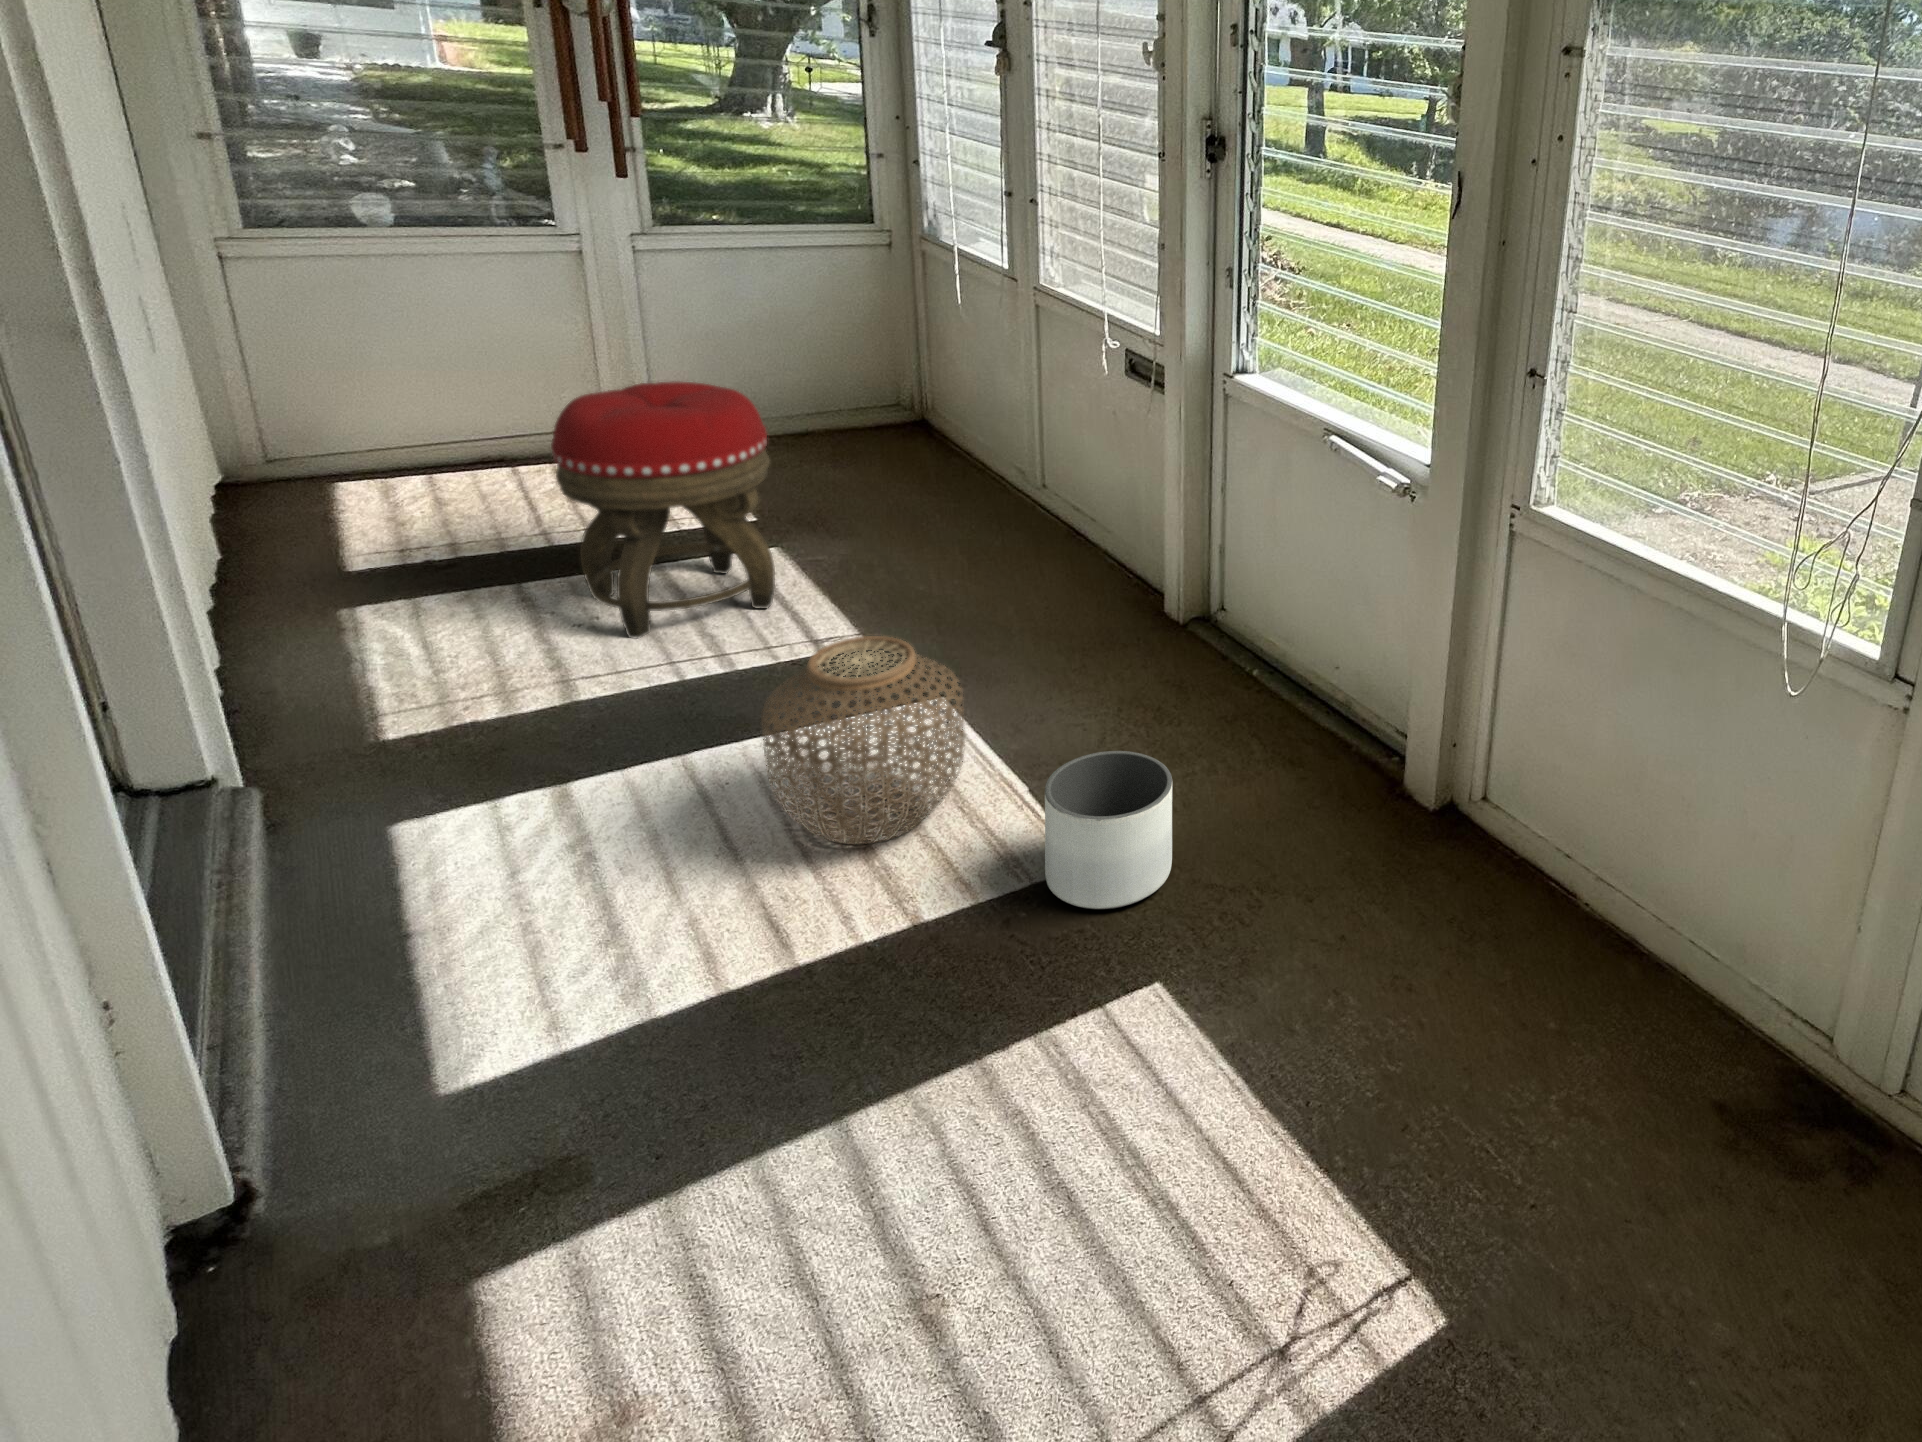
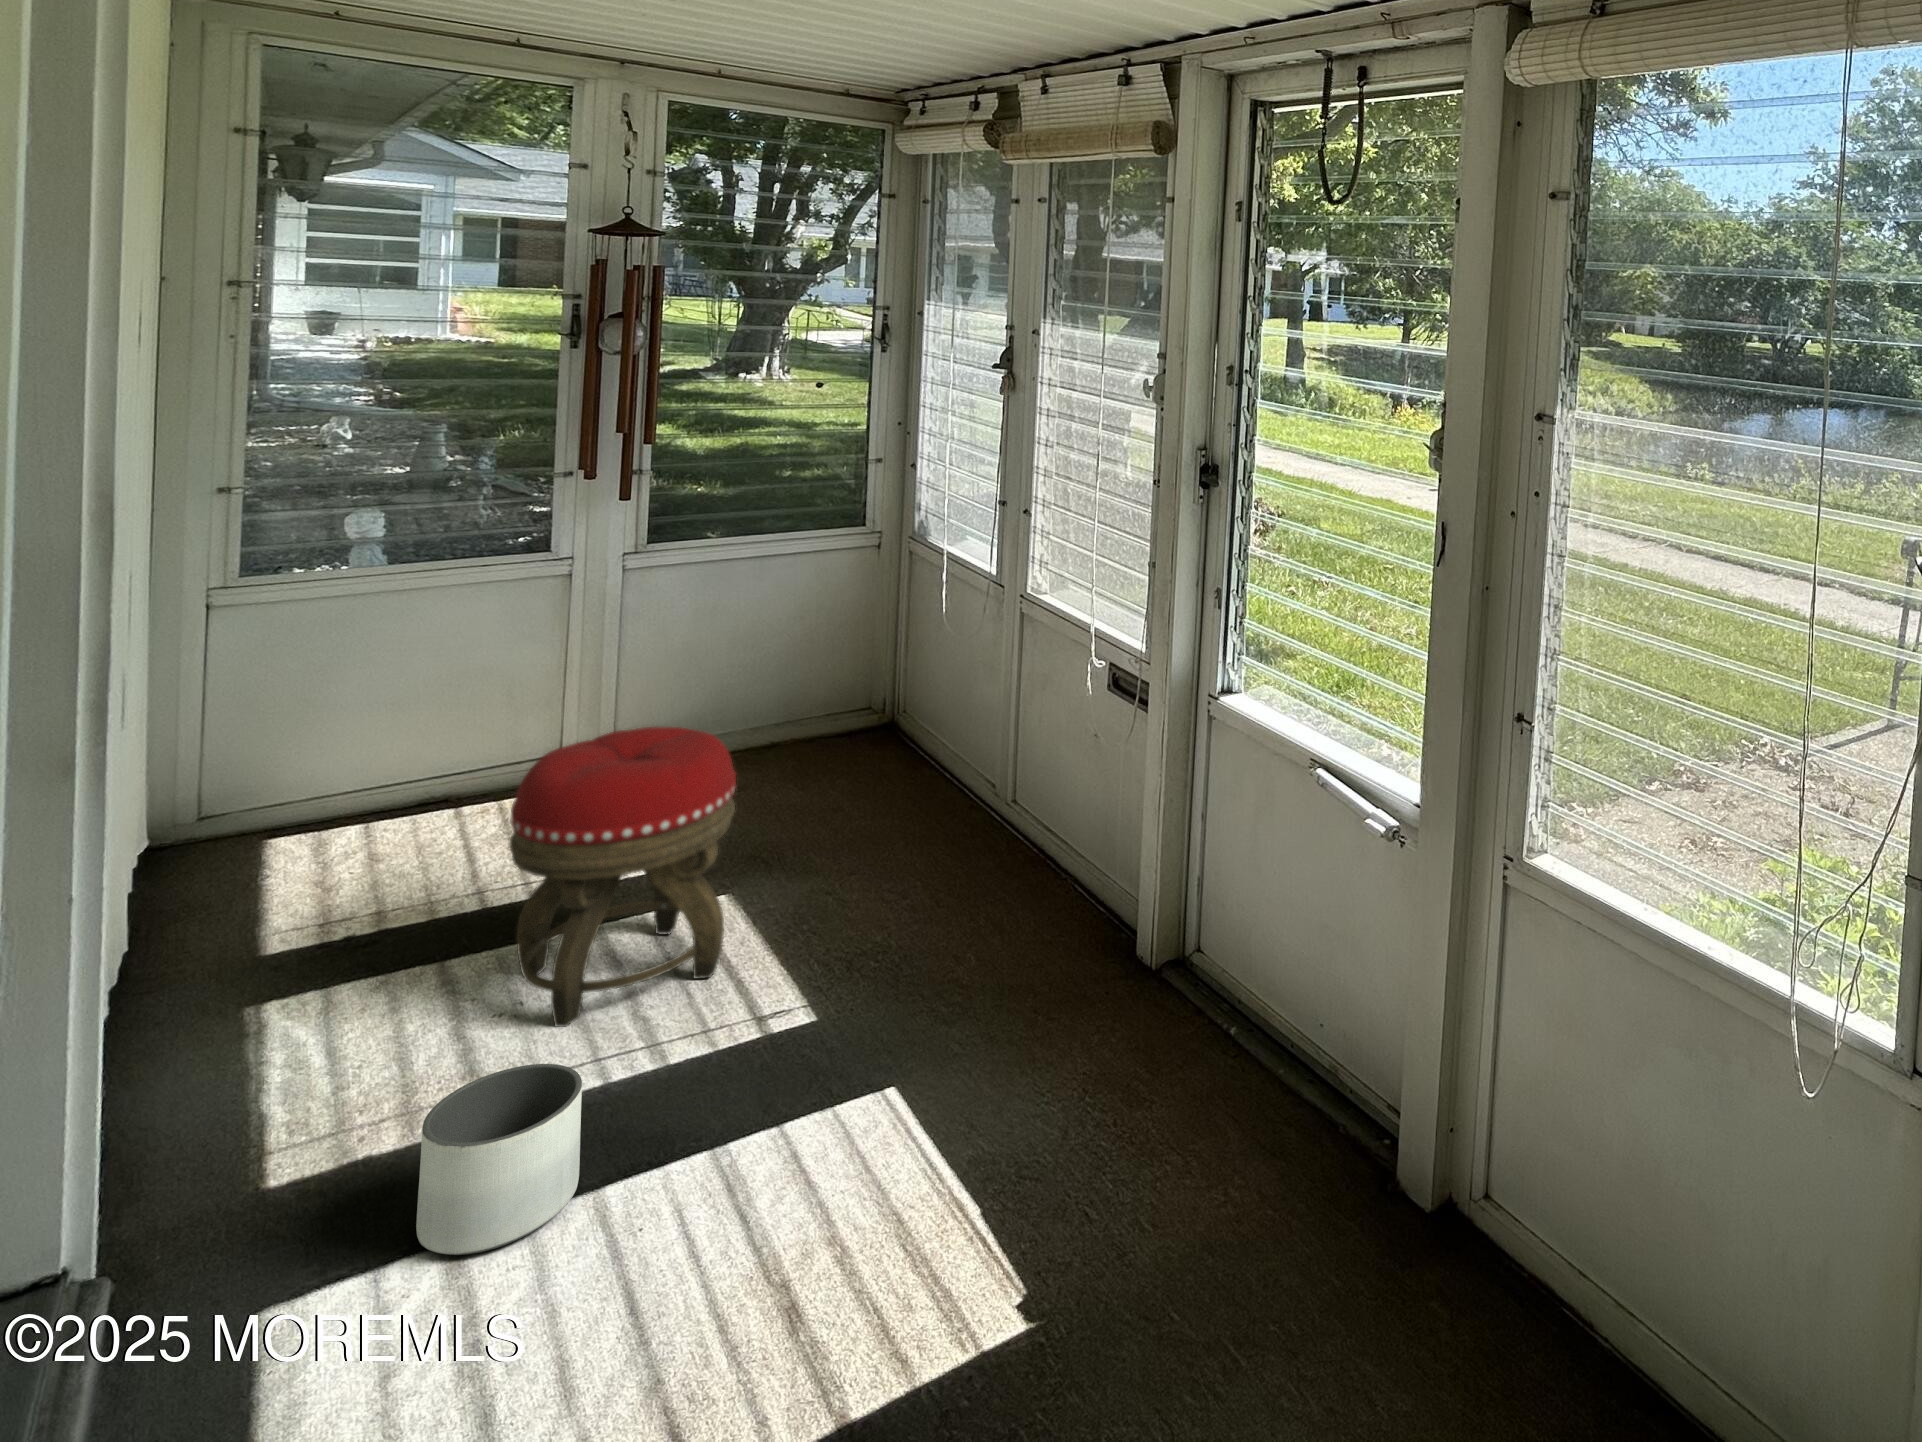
woven basket: present [761,636,965,844] -> none [695,1036,920,1305]
planter: present [1045,751,1172,909] -> present [416,1064,582,1255]

